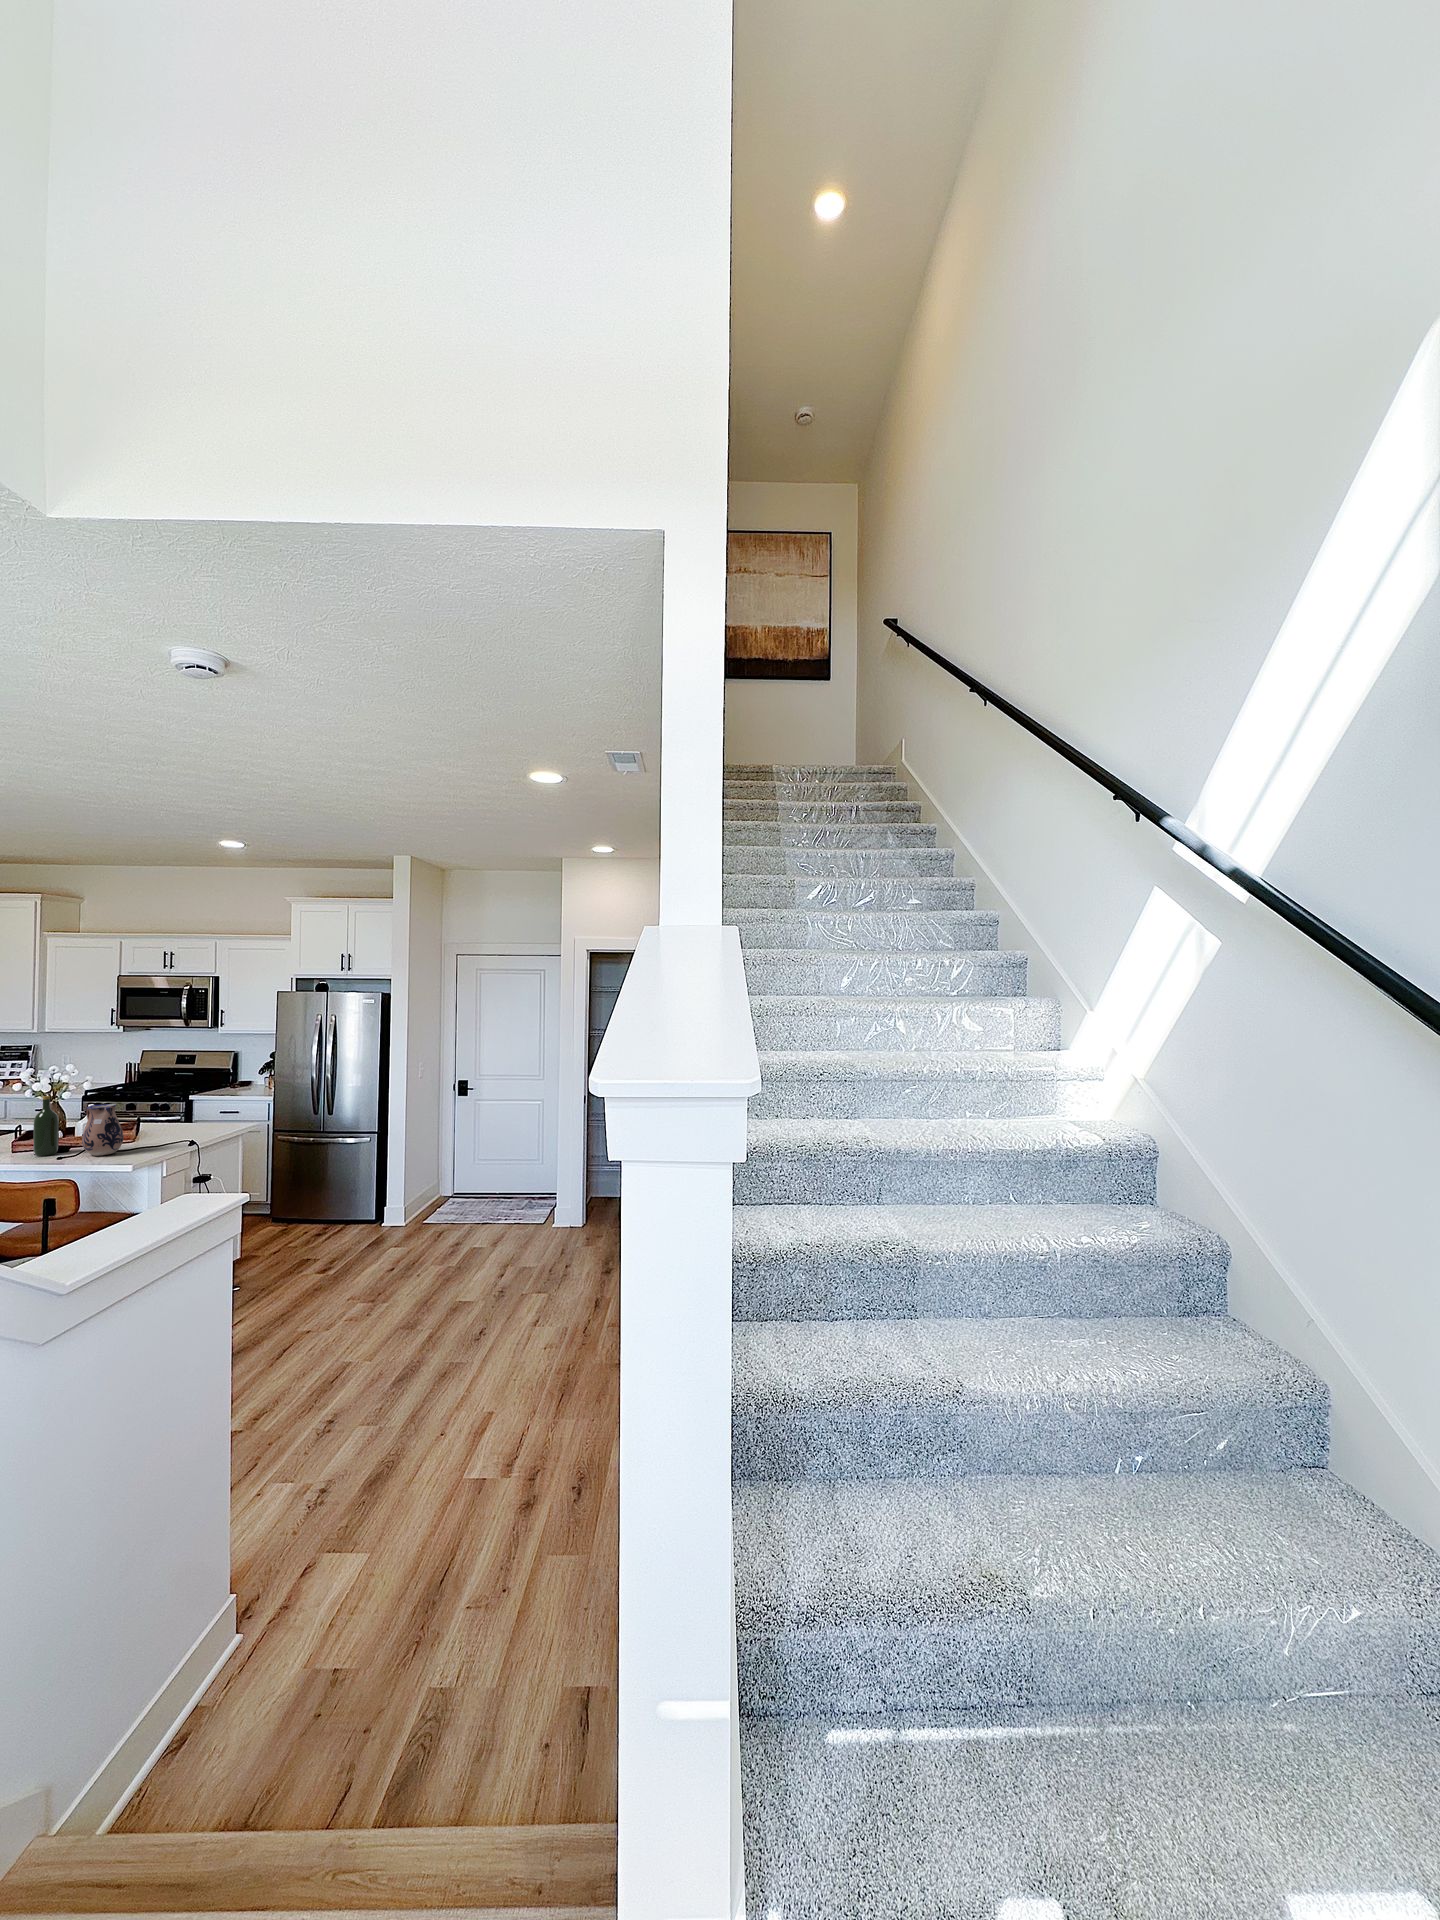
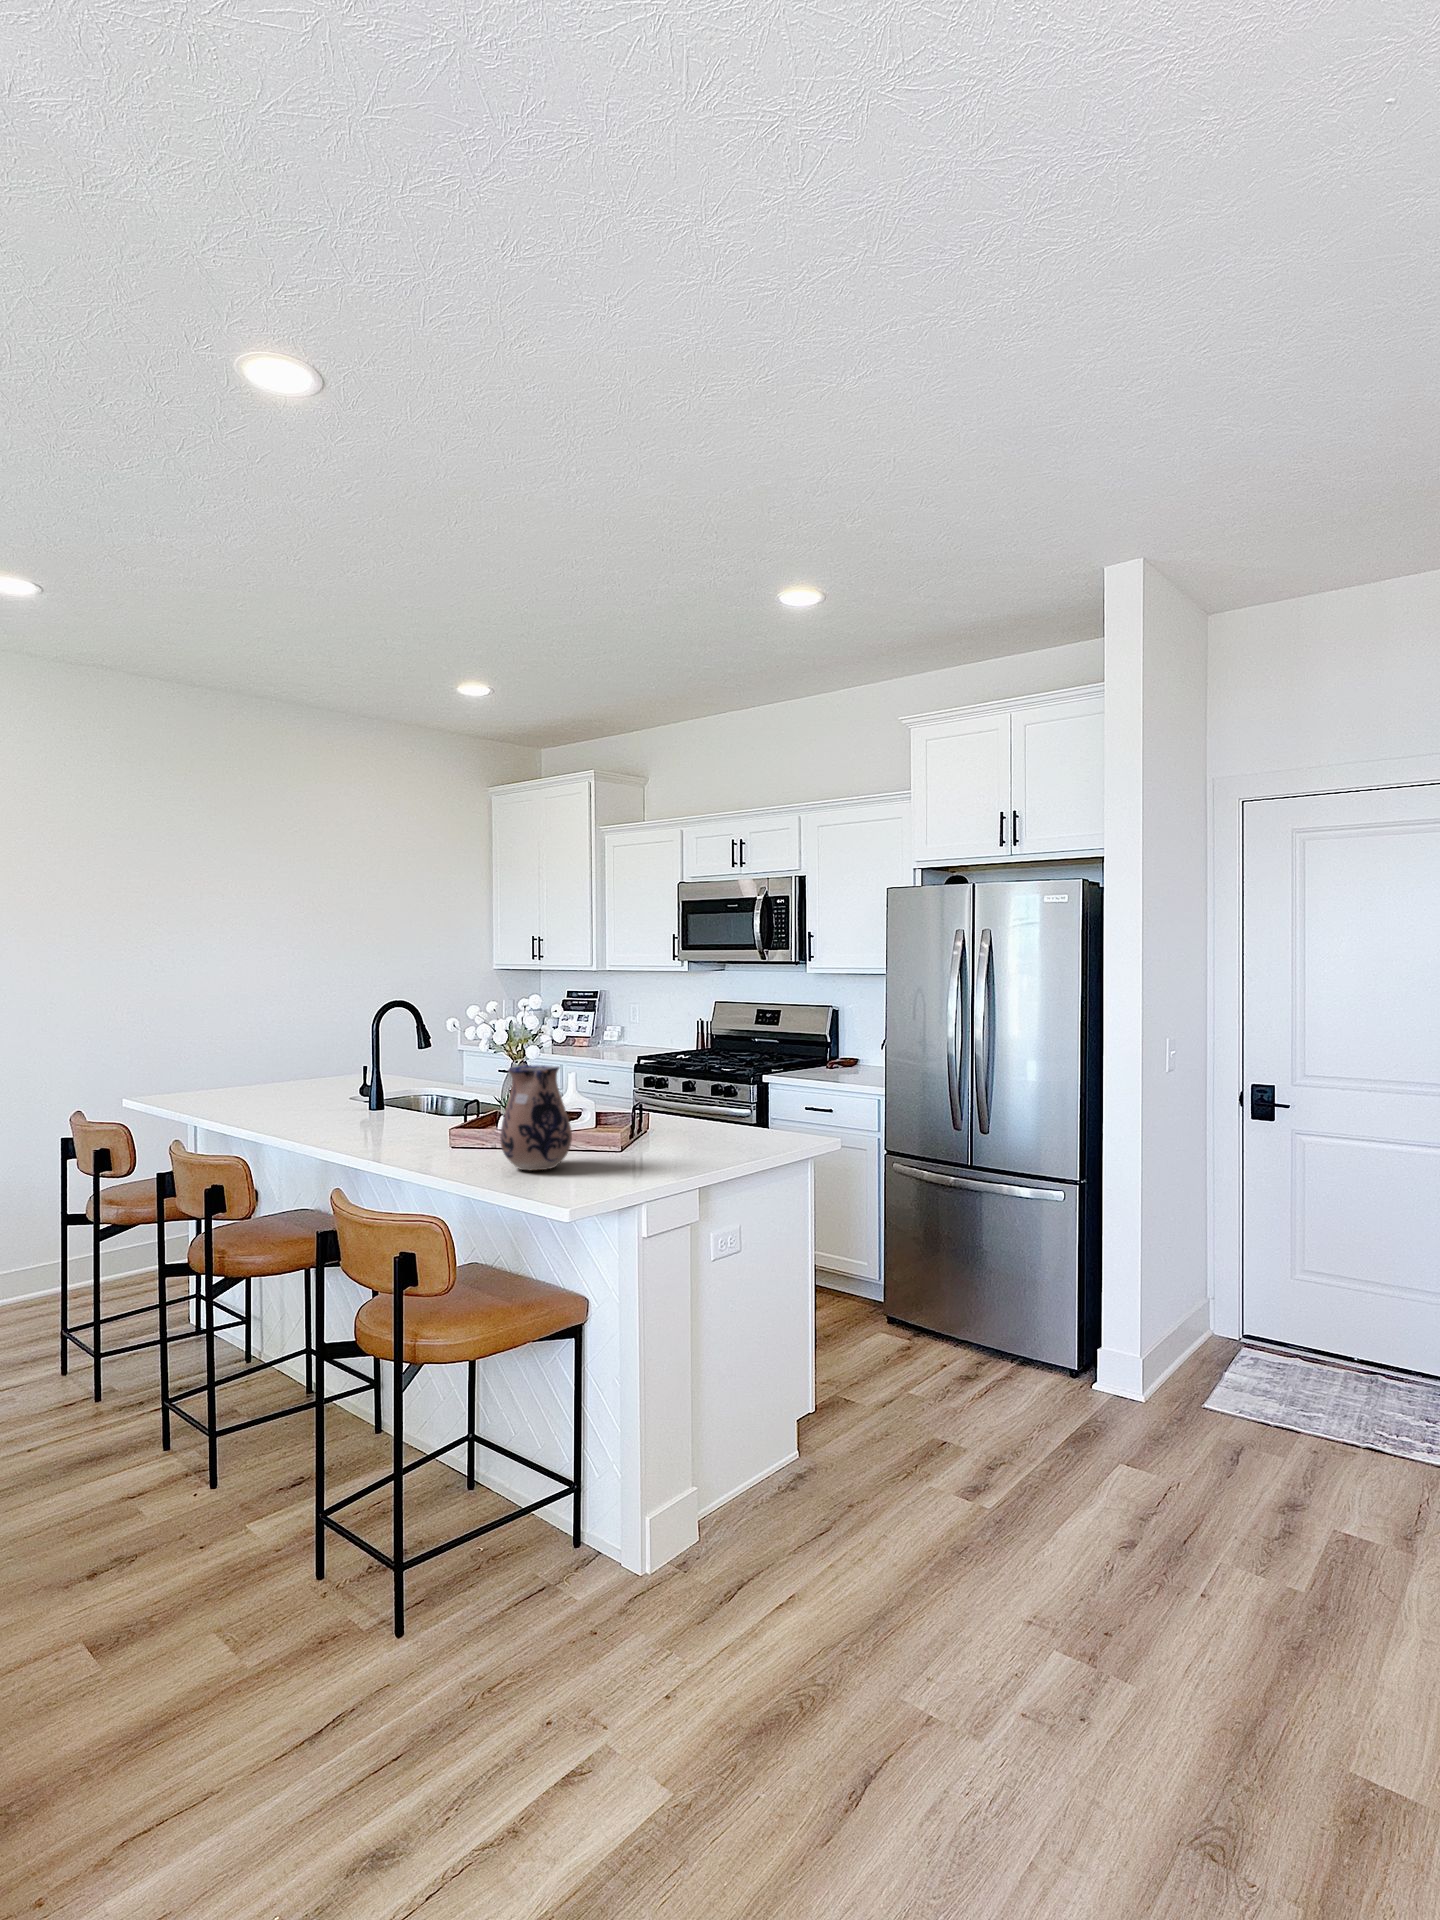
wine bottle: present [33,1096,59,1156] -> none [440,1042,480,1158]

